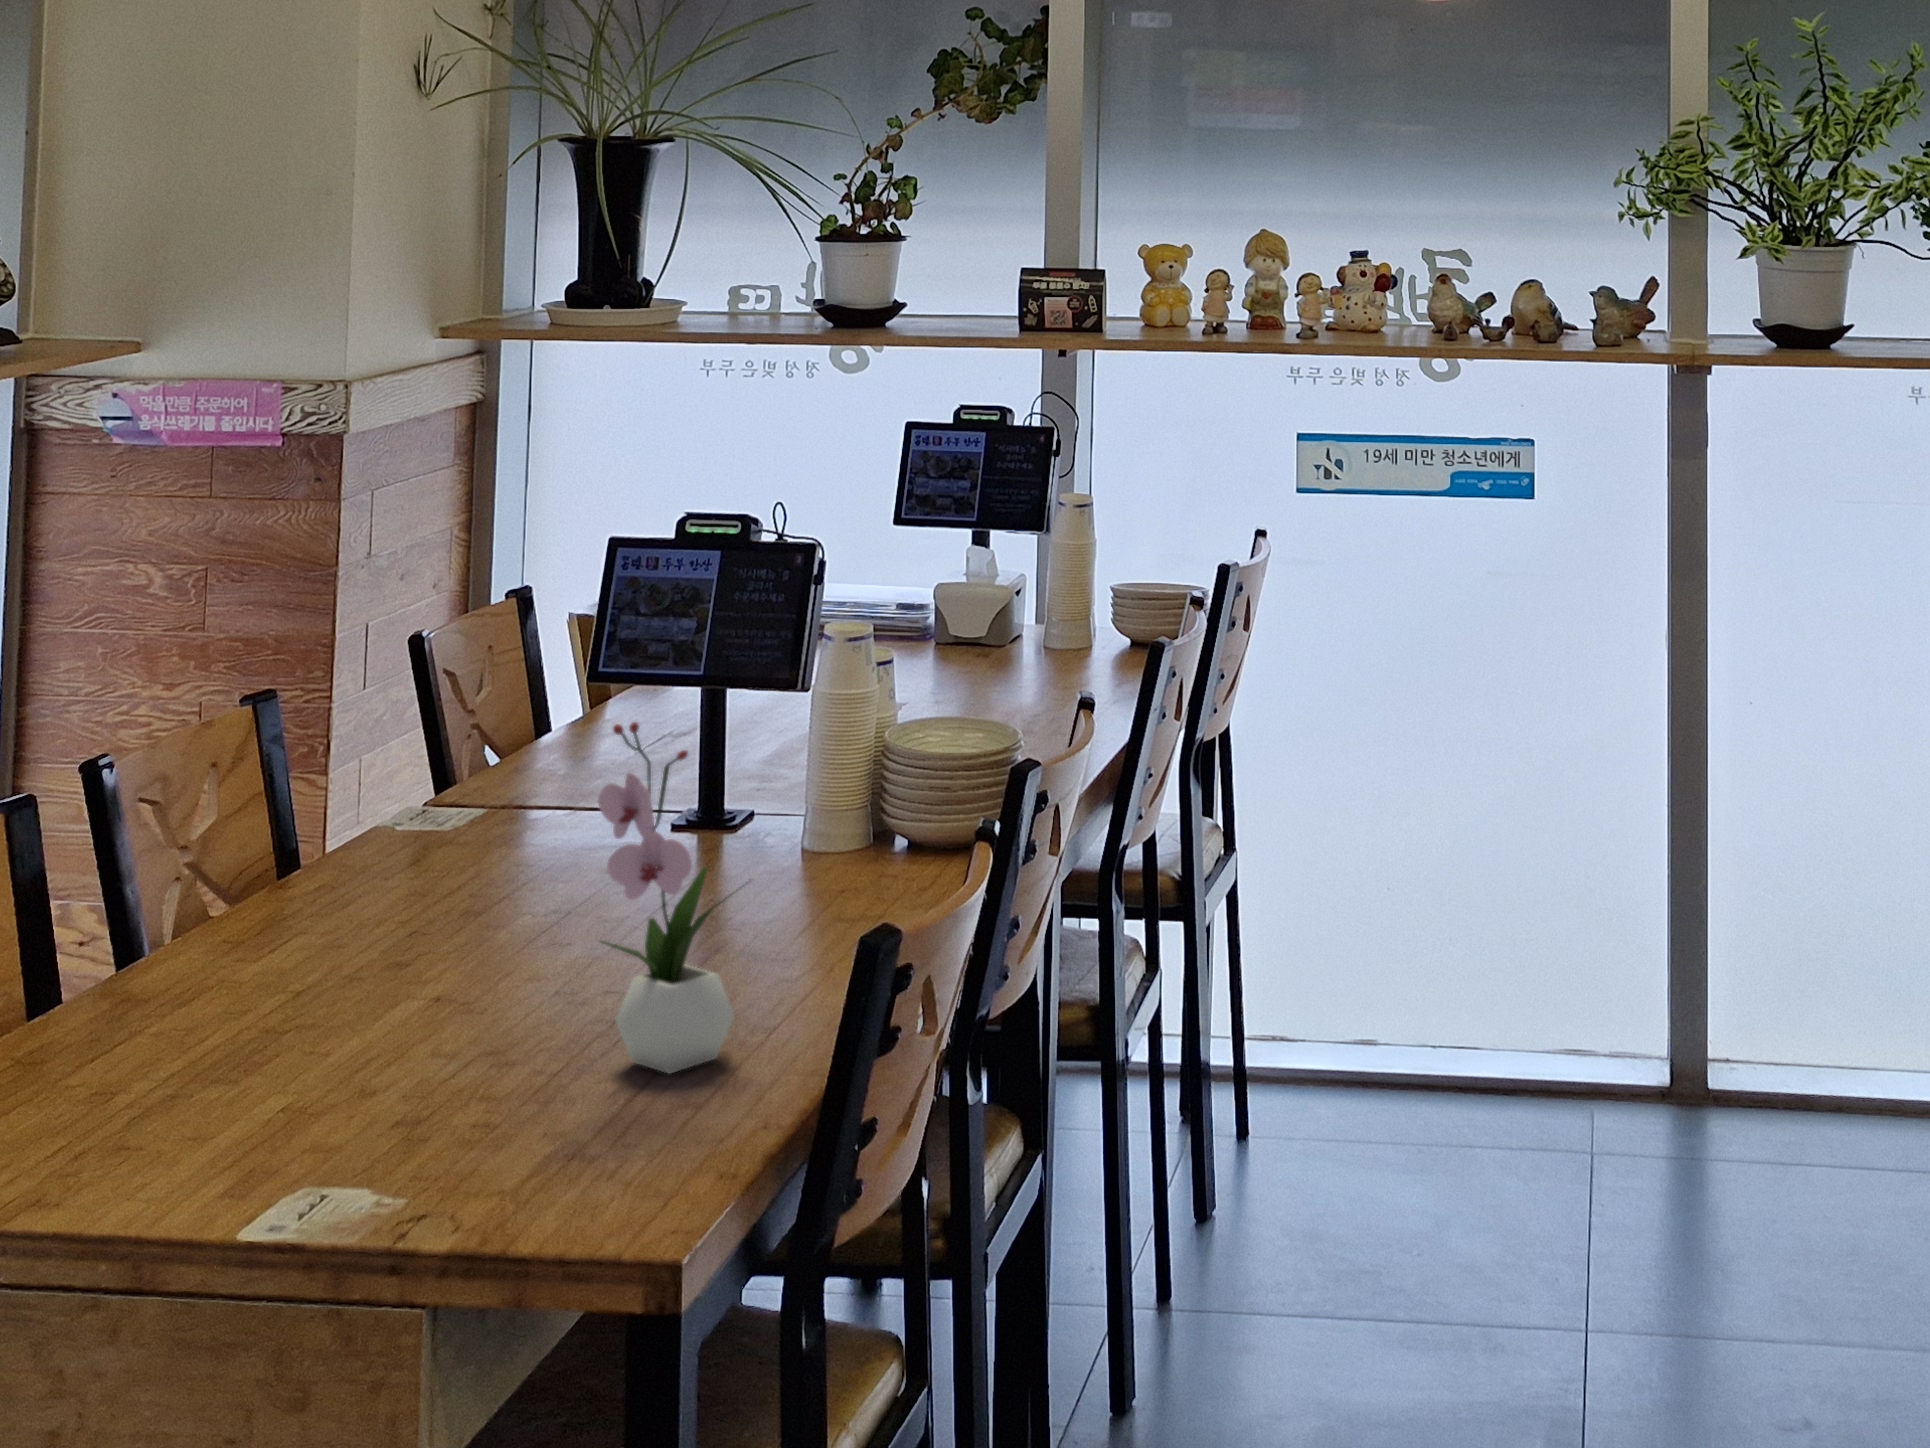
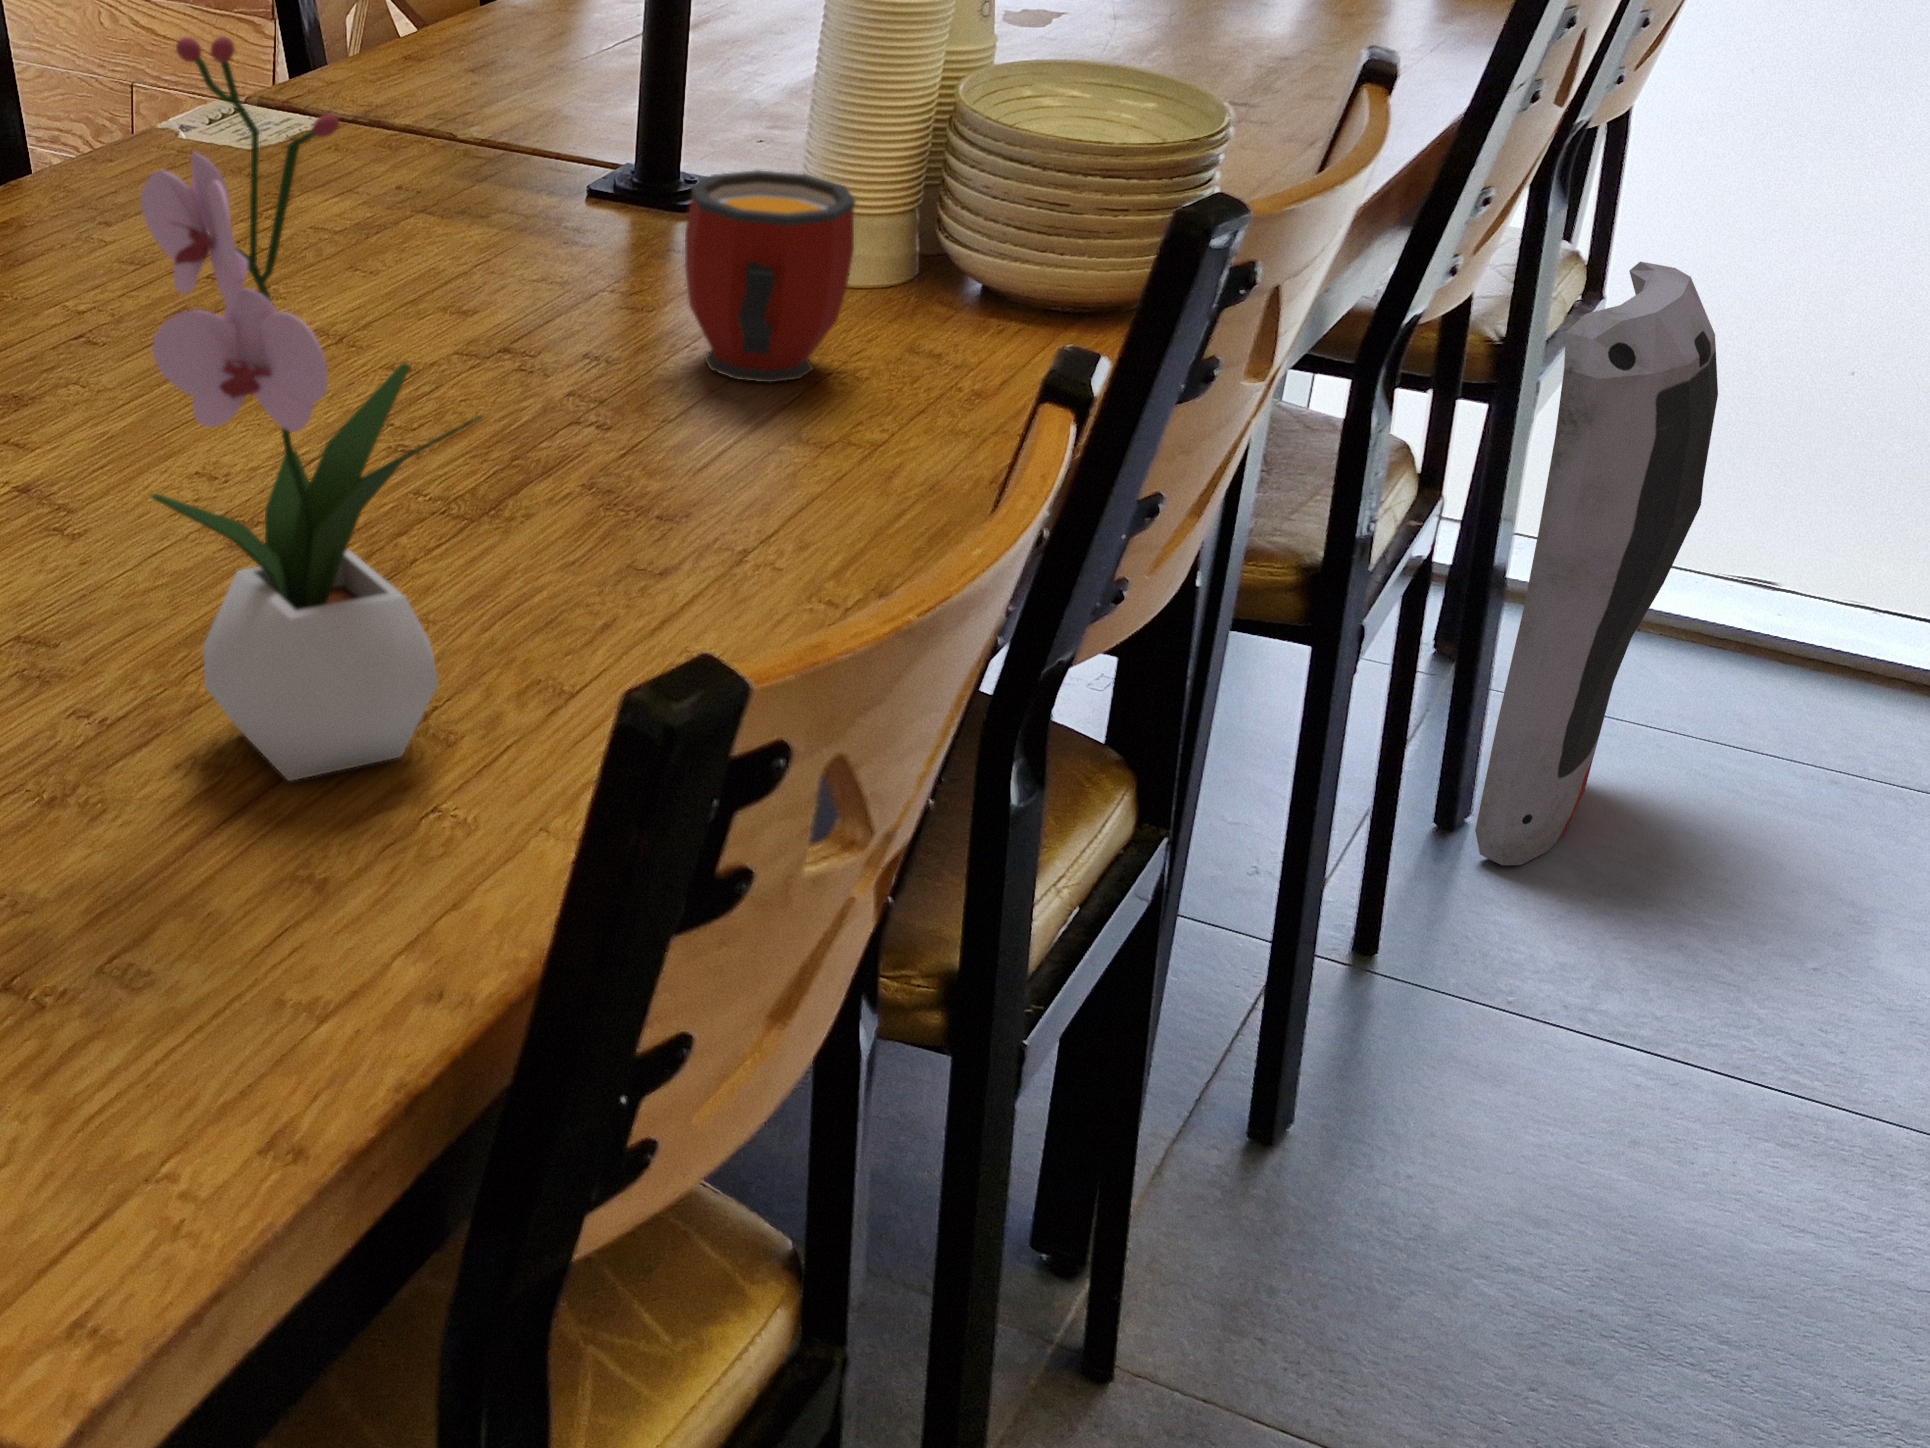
mug: none [762,789,853,903] -> present [685,170,855,383]
air purifier: none [1213,817,1305,1217] -> present [1475,262,1718,865]

